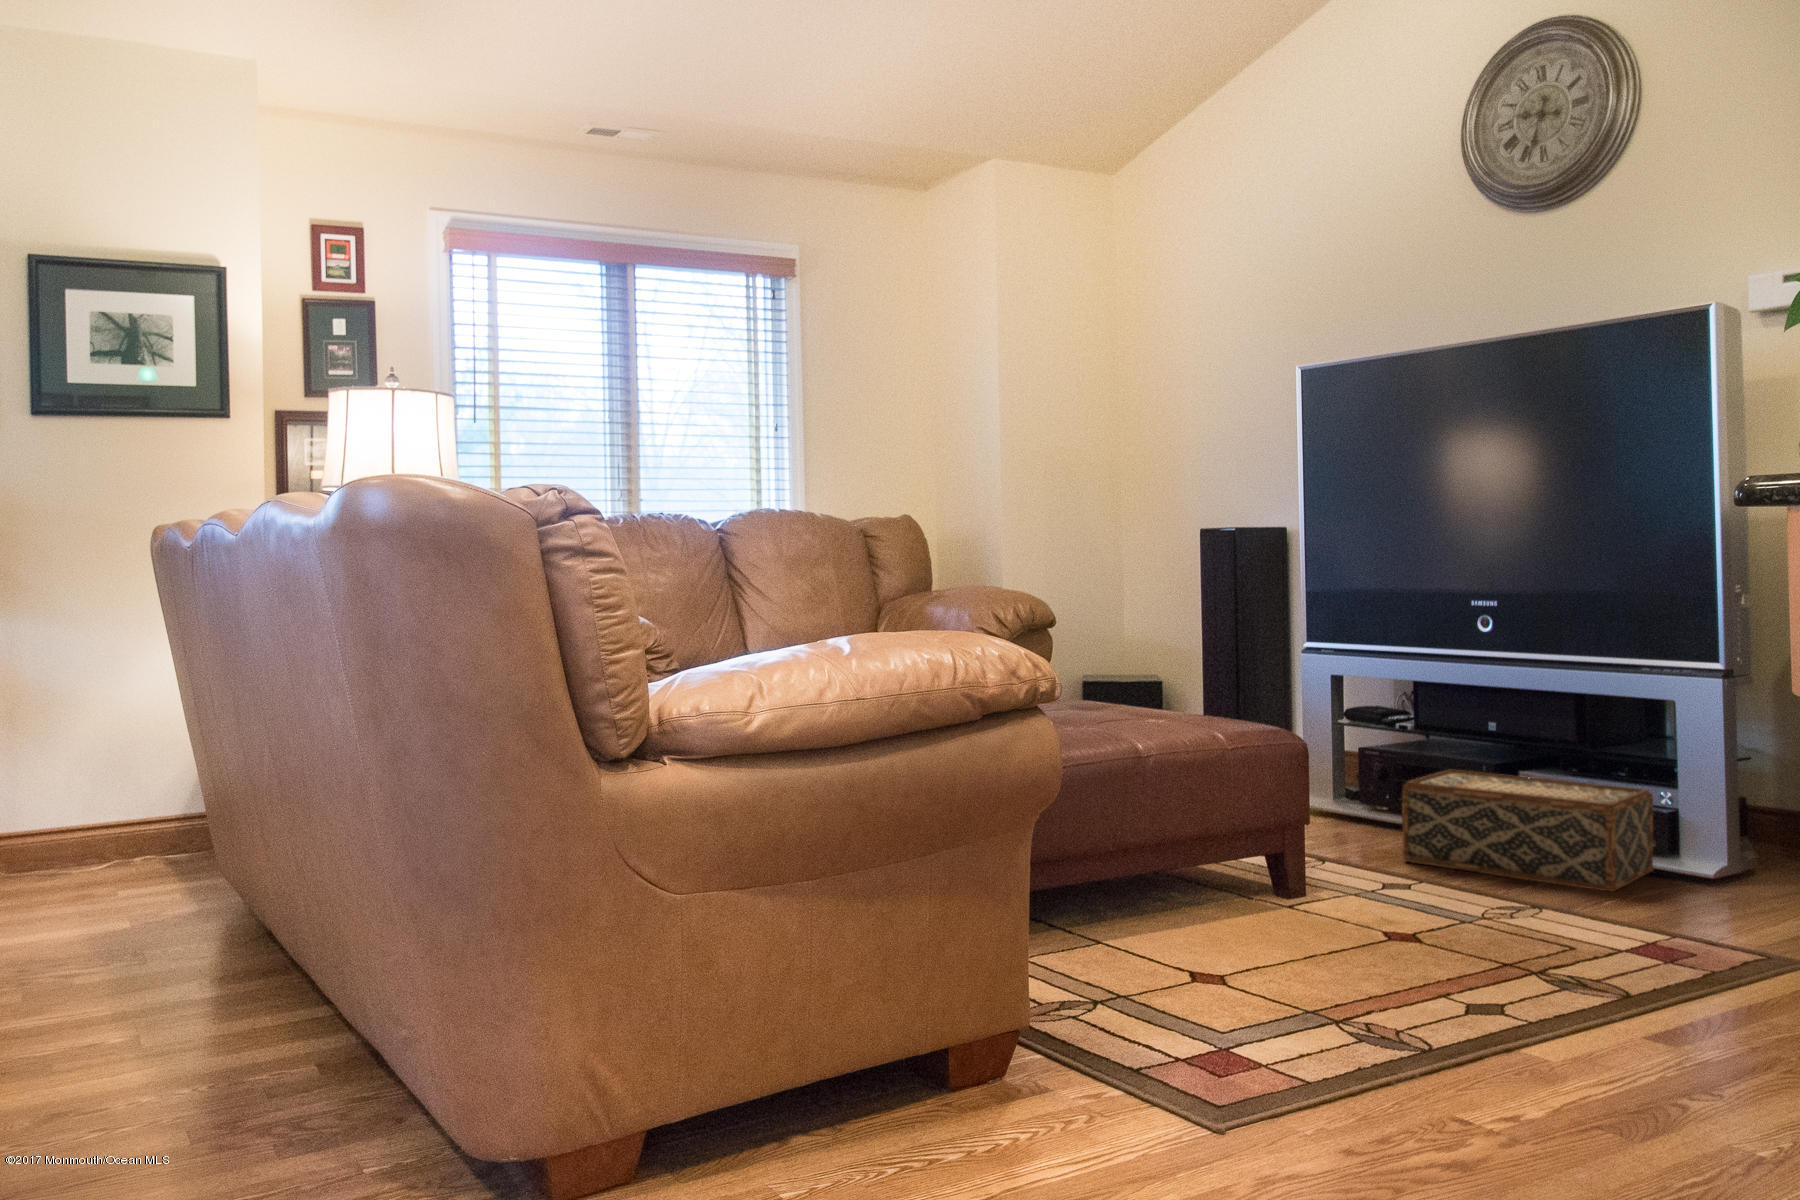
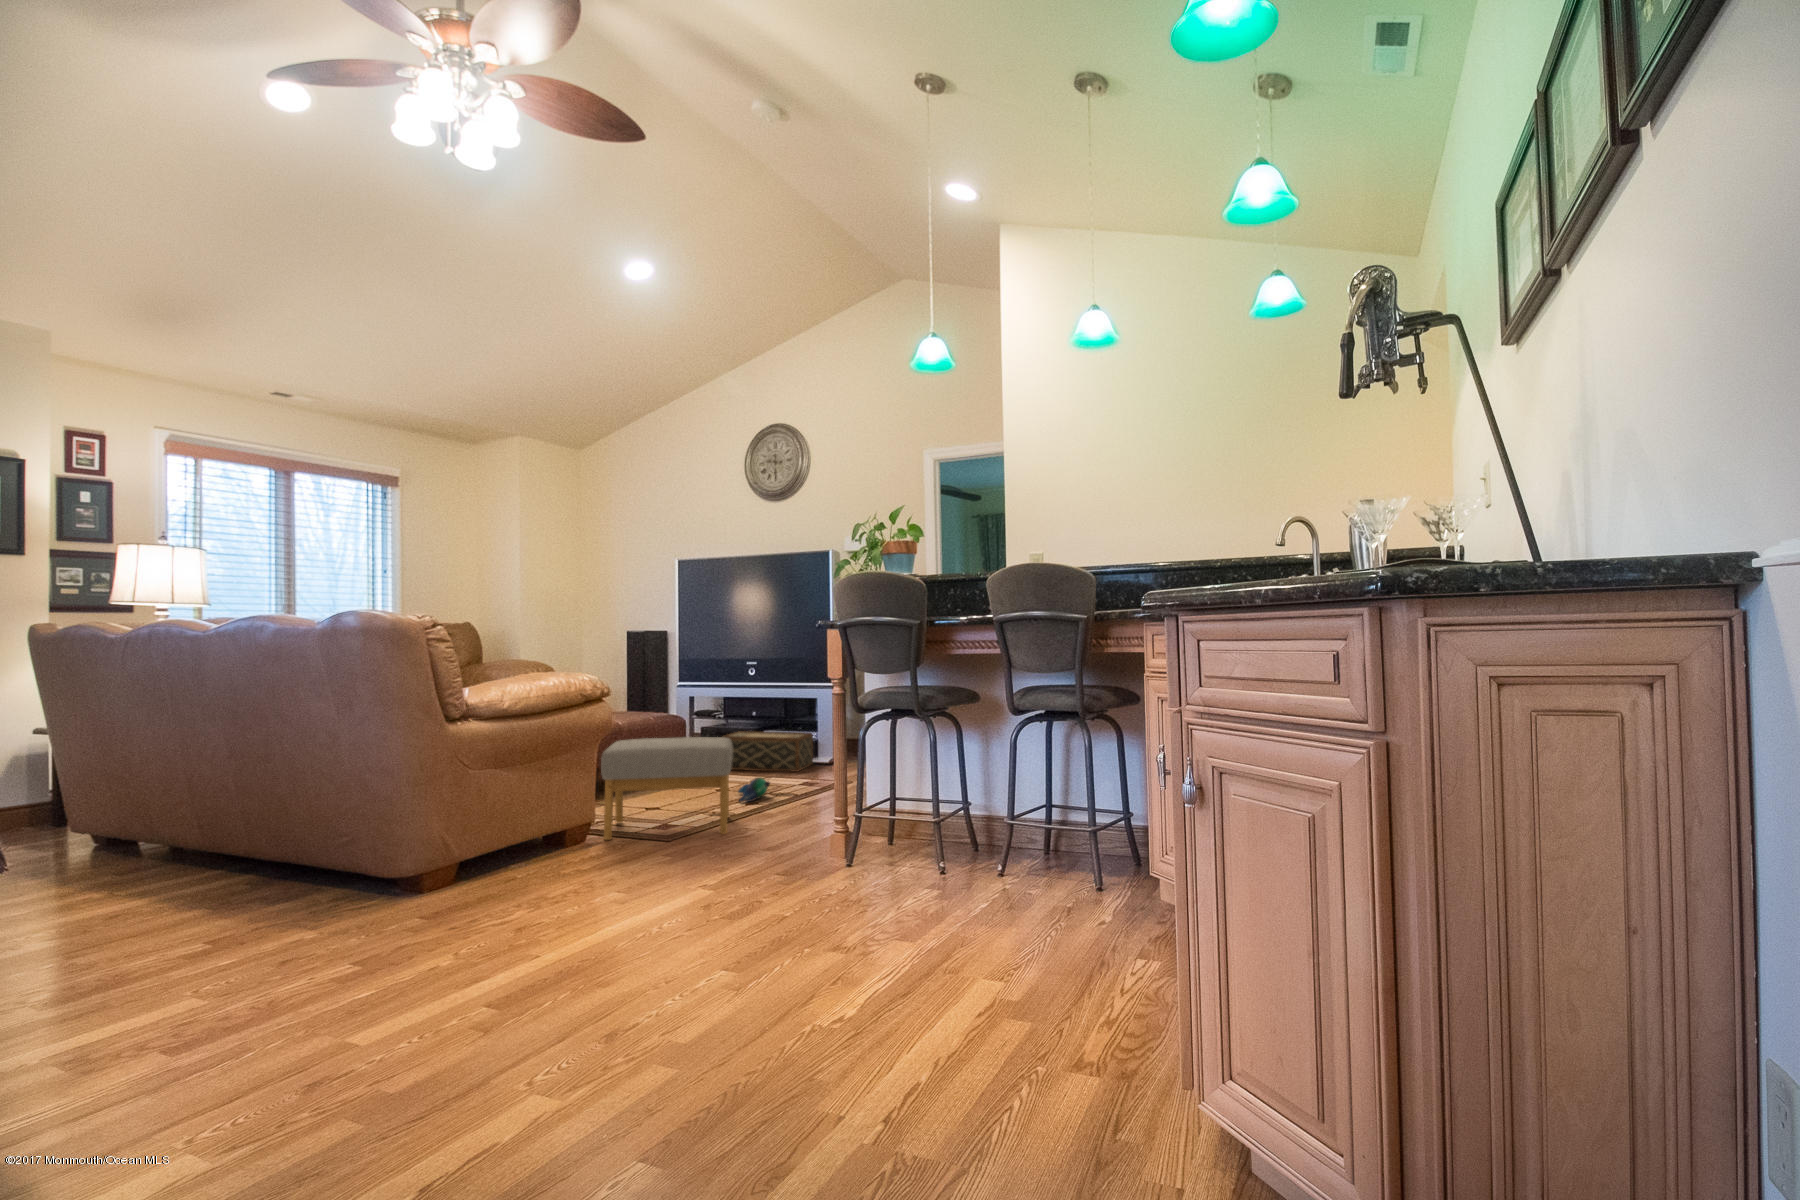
footstool: none [1051,809,1428,1135] -> present [601,737,733,840]
plush toy: none [1446,923,1543,994] -> present [738,778,770,802]

